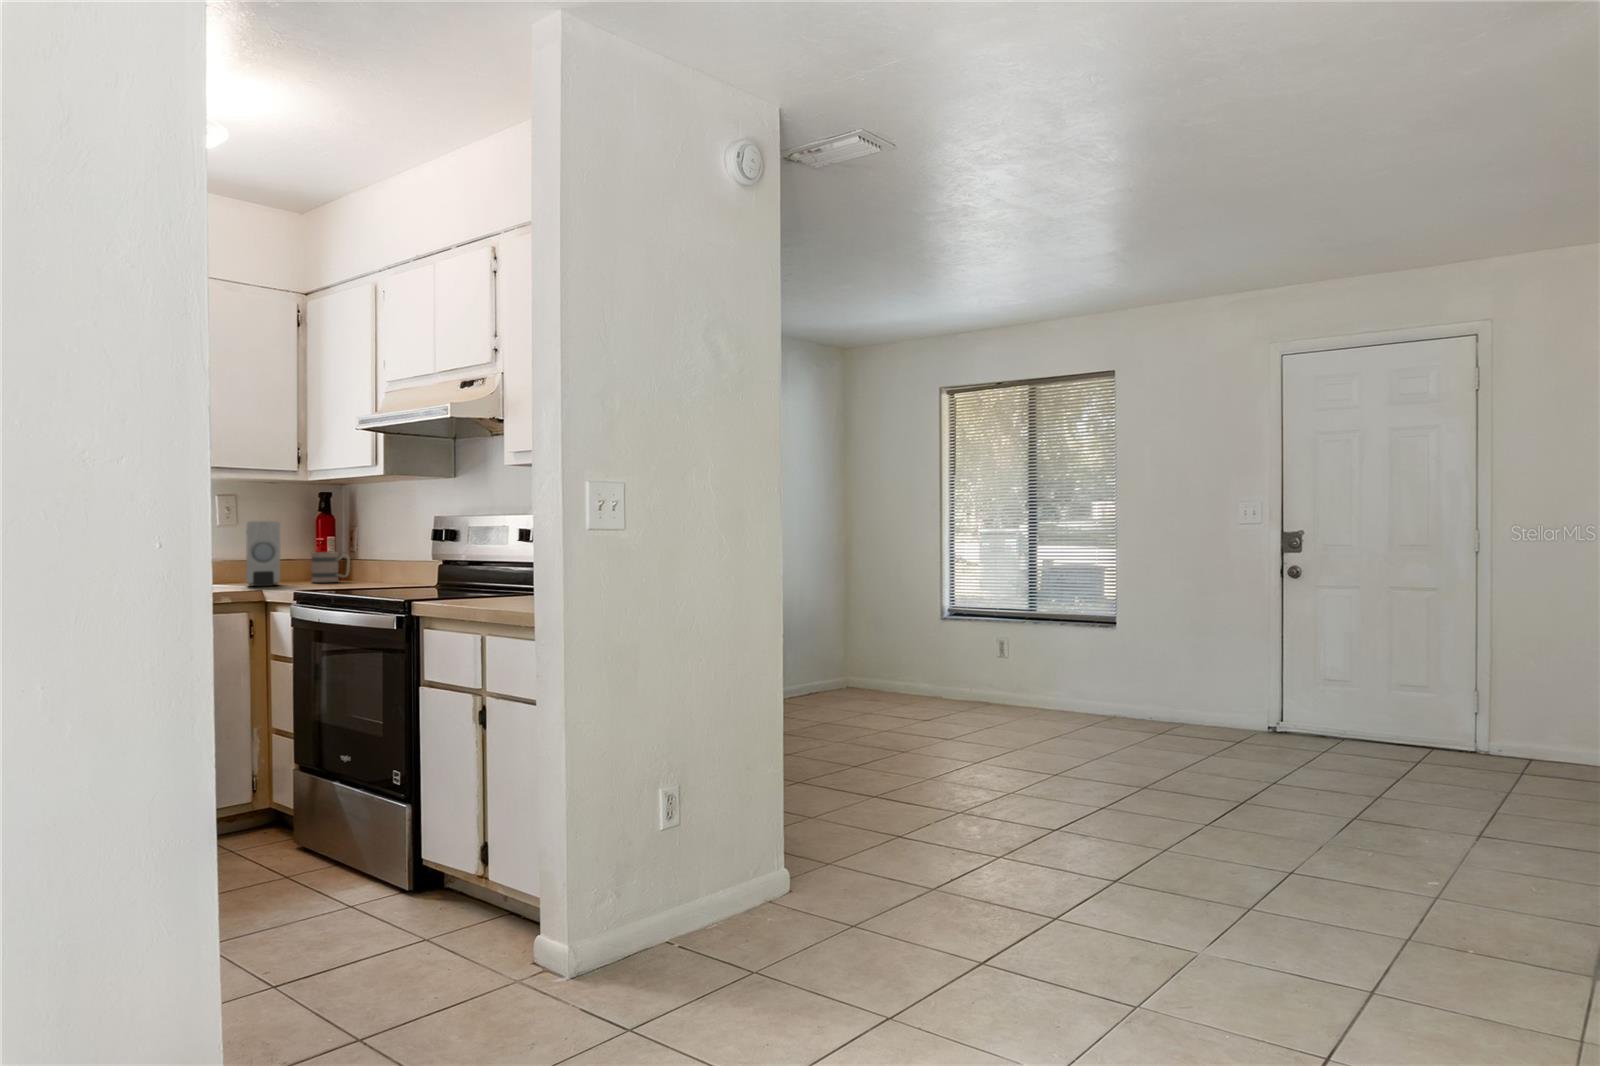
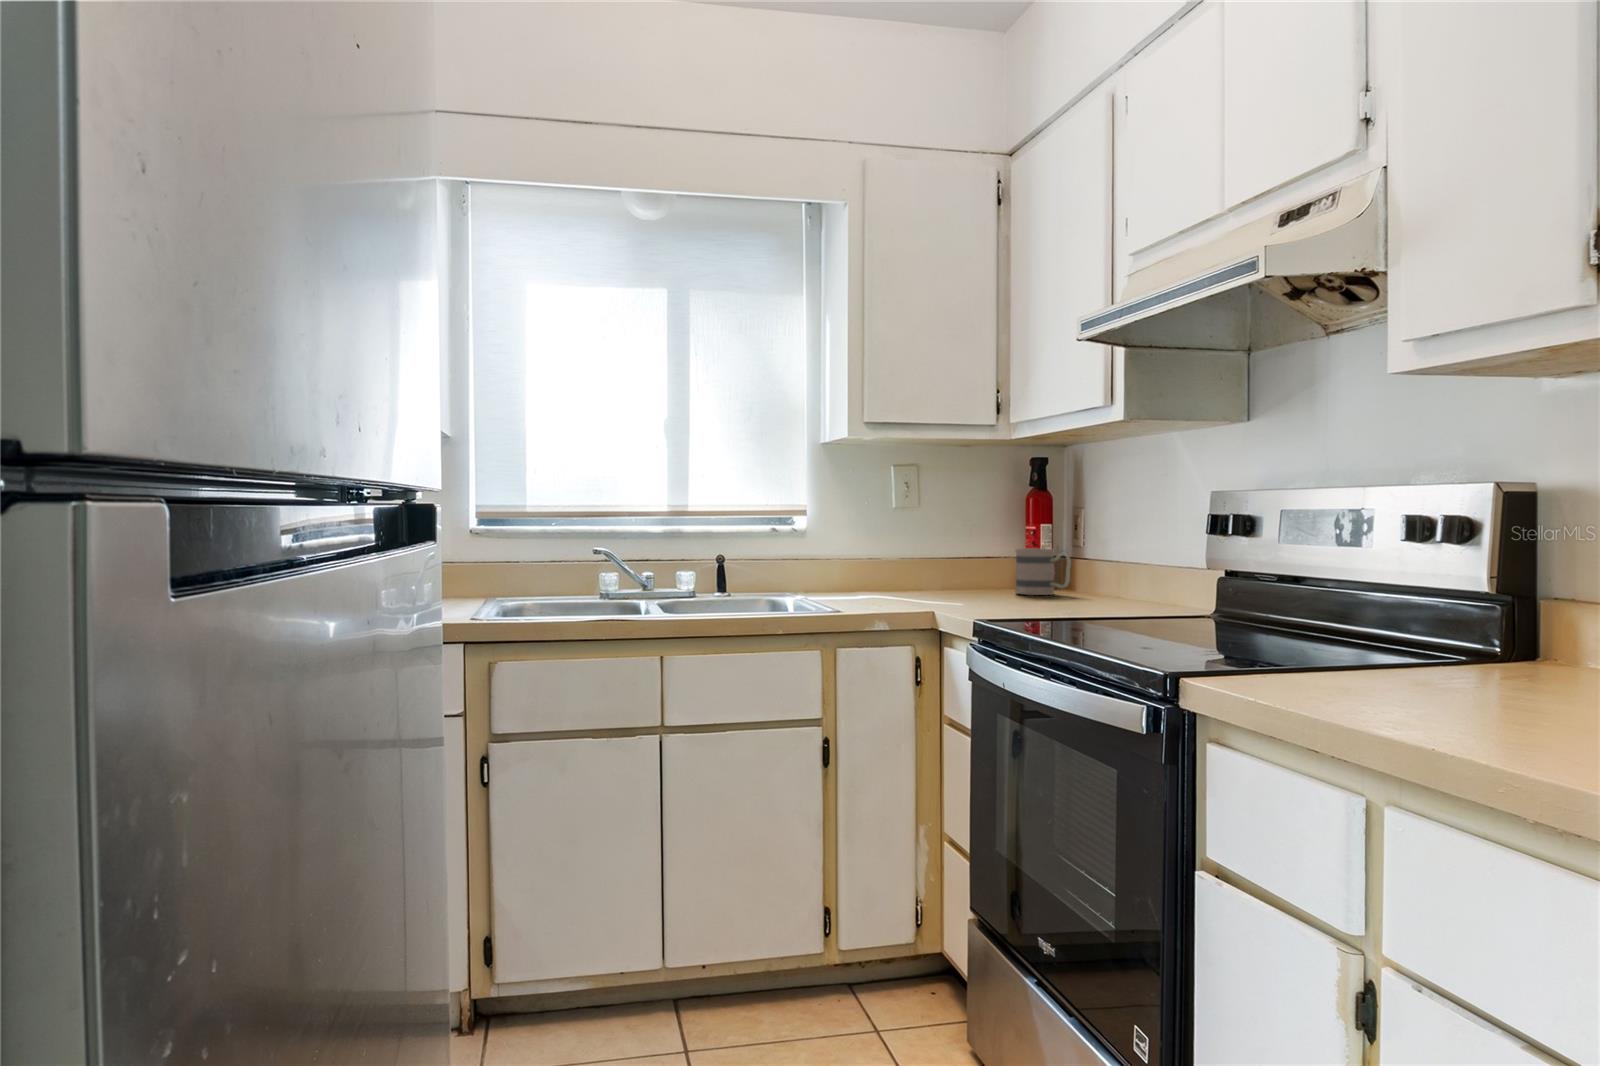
soap dispenser: present [246,521,280,586] -> none [923,502,972,599]

